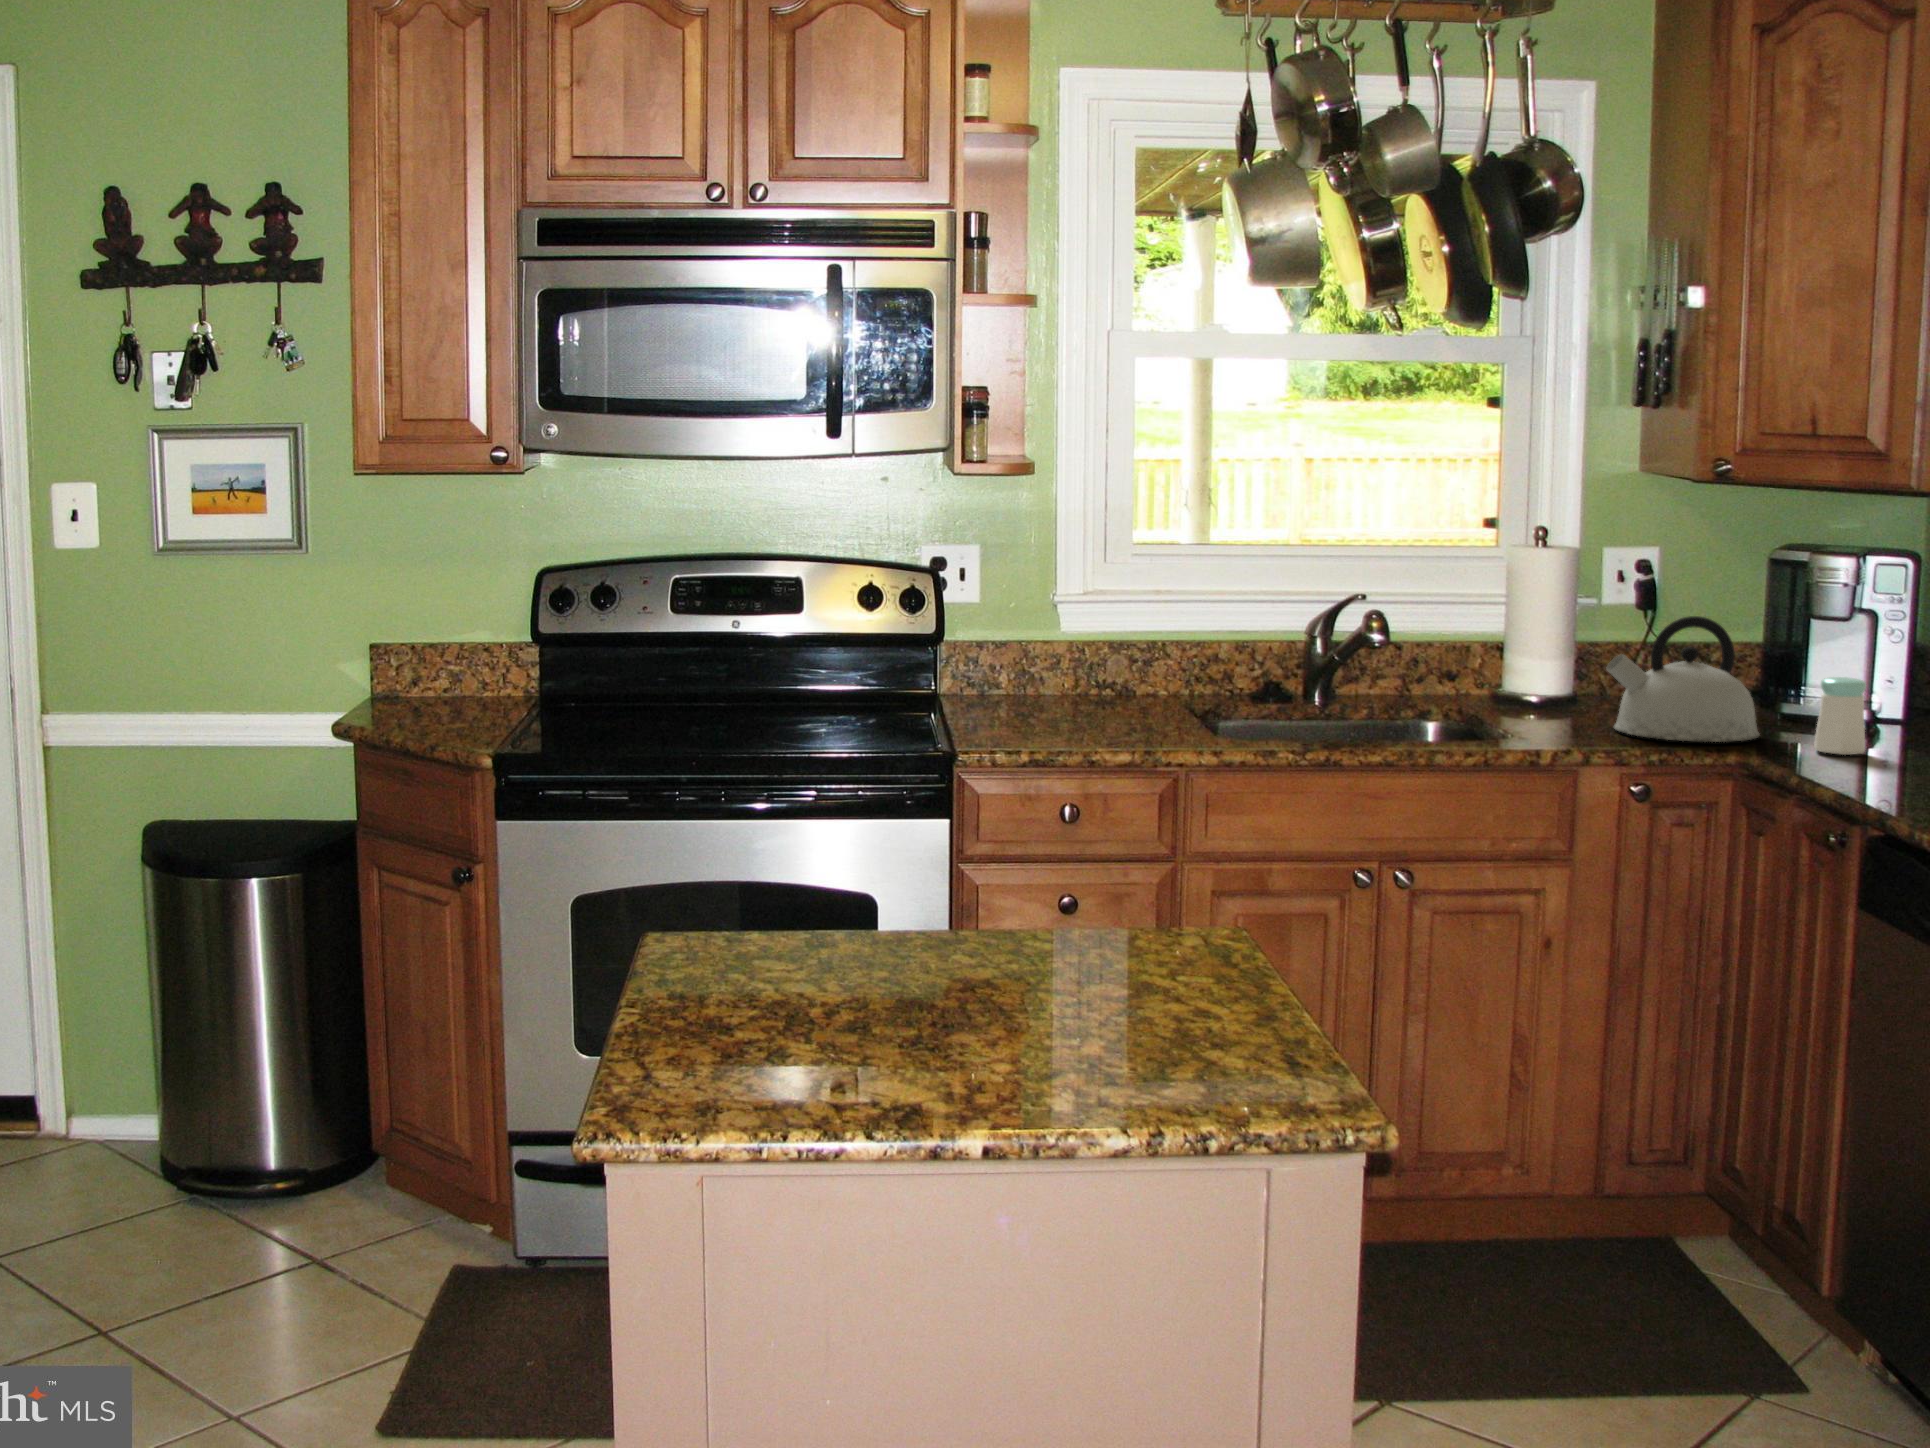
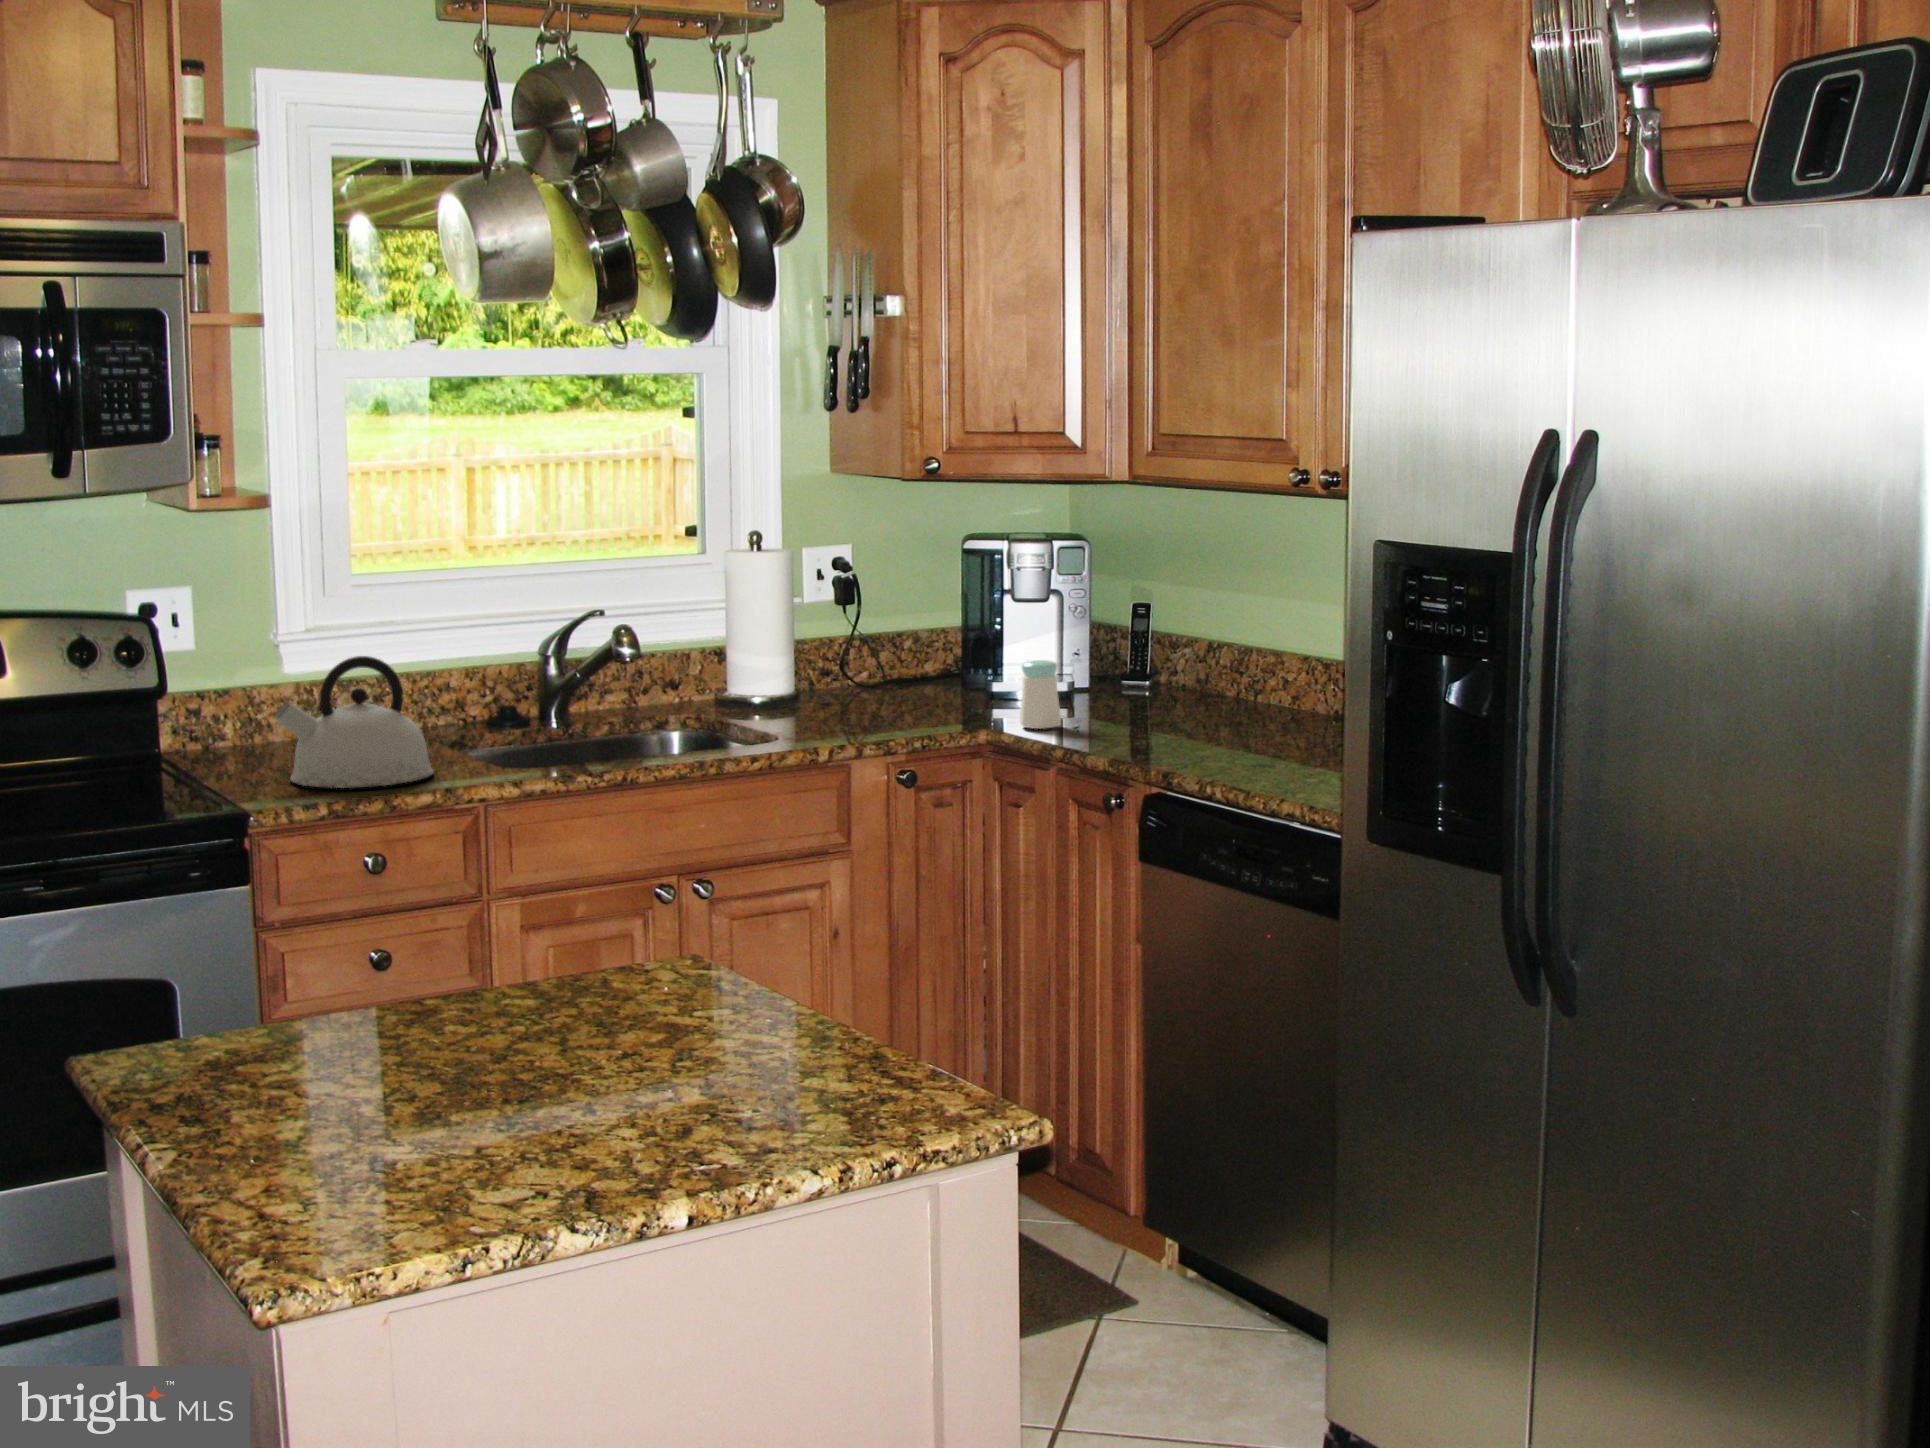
kettle: present [1606,616,1759,742] -> present [275,656,433,788]

